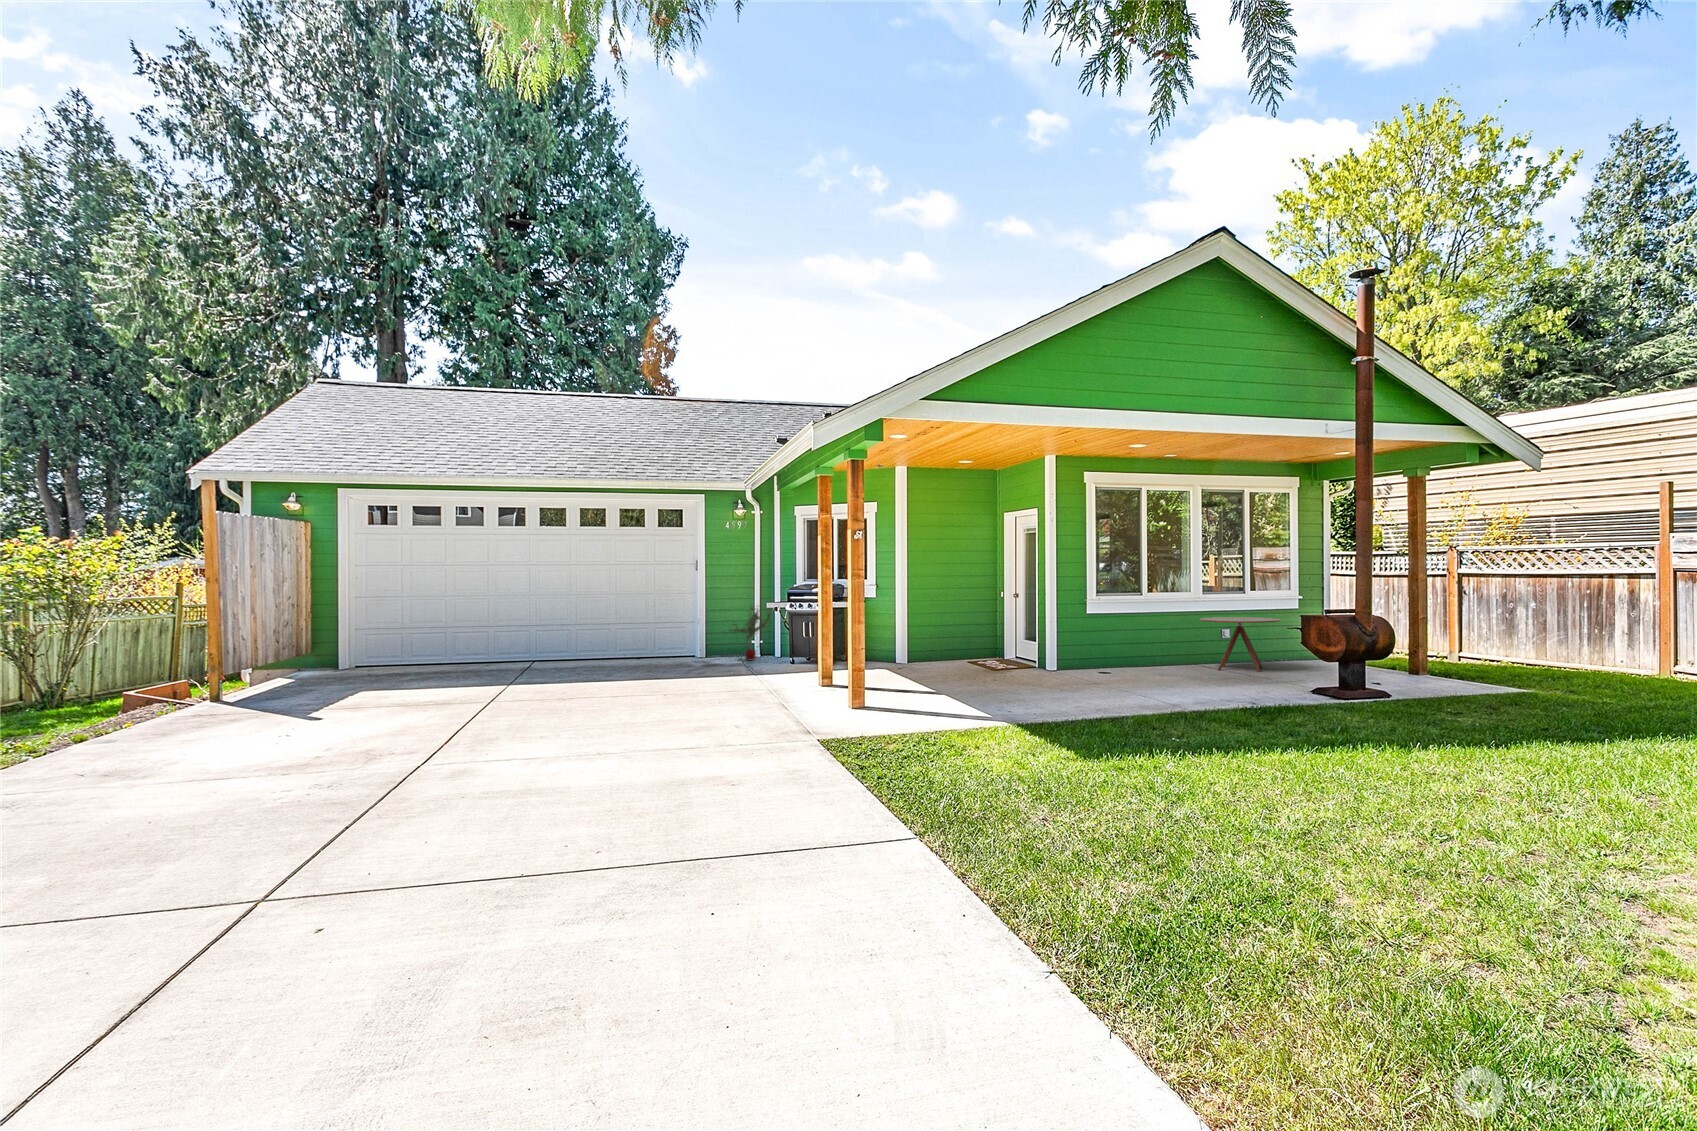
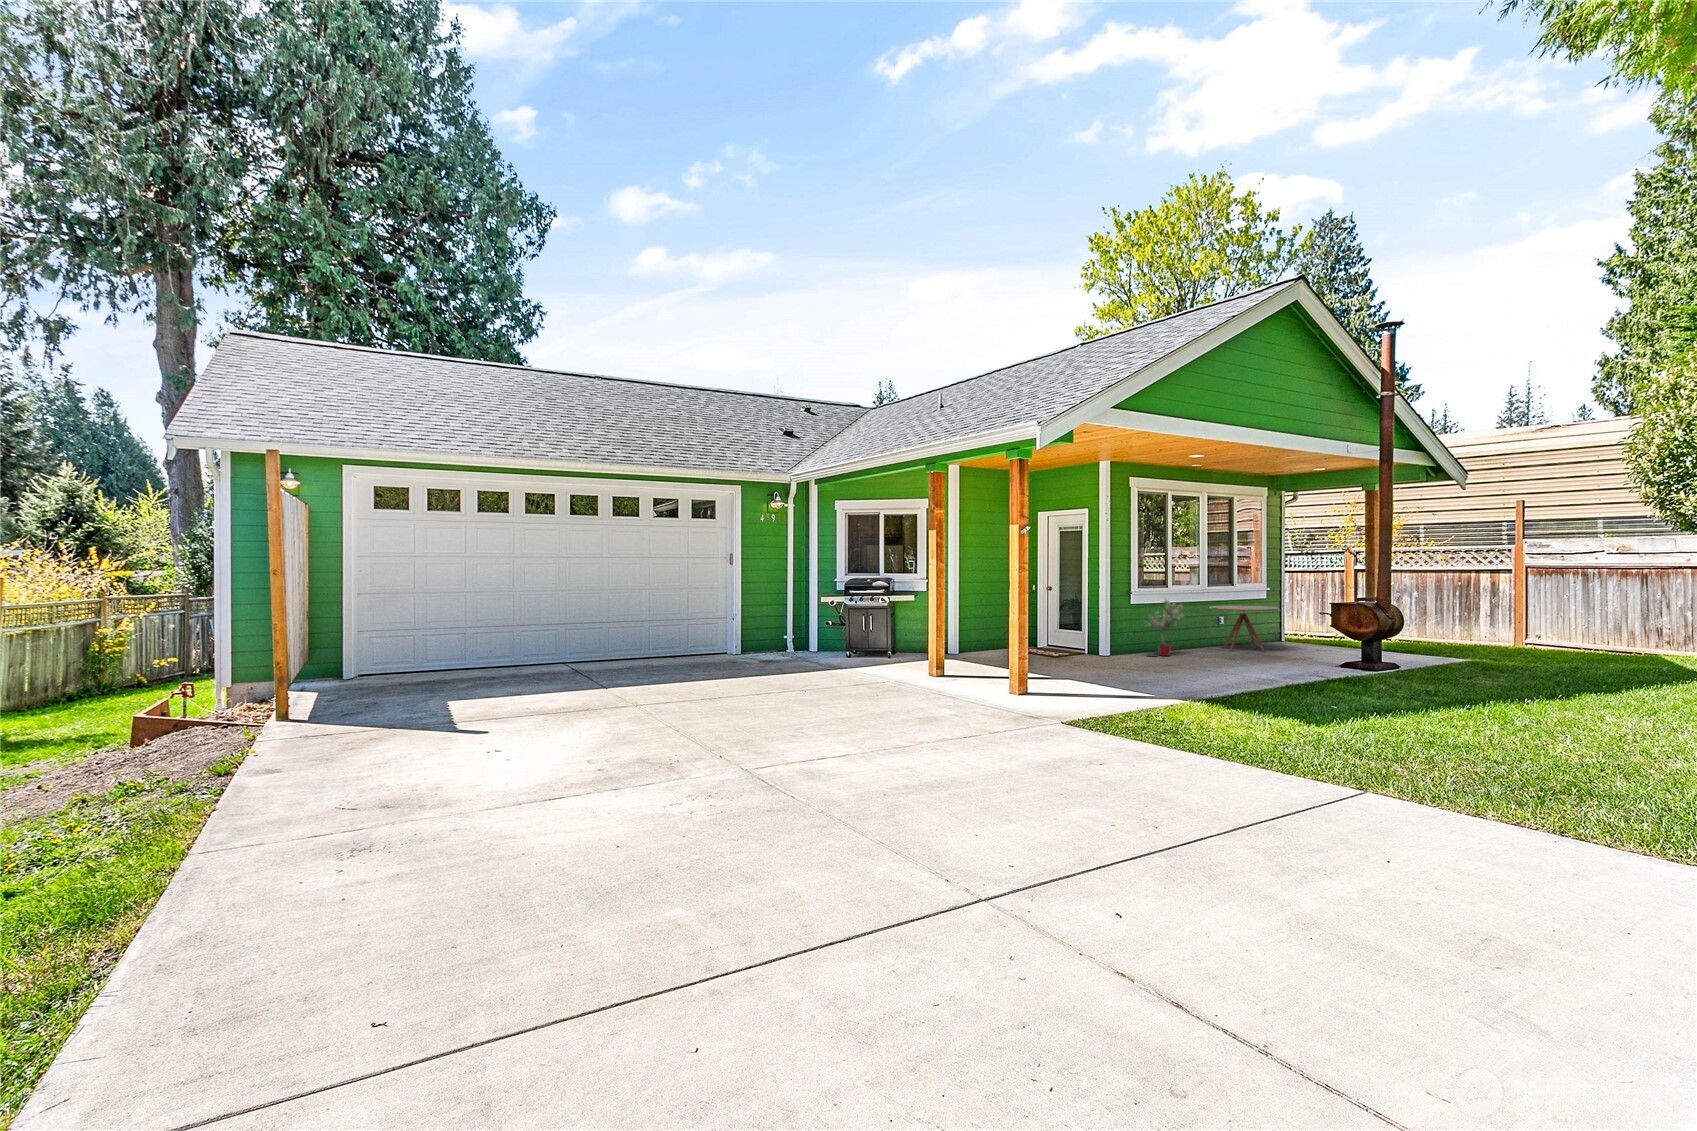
potted tree: present [730,605,771,660] -> present [1146,599,1183,656]

